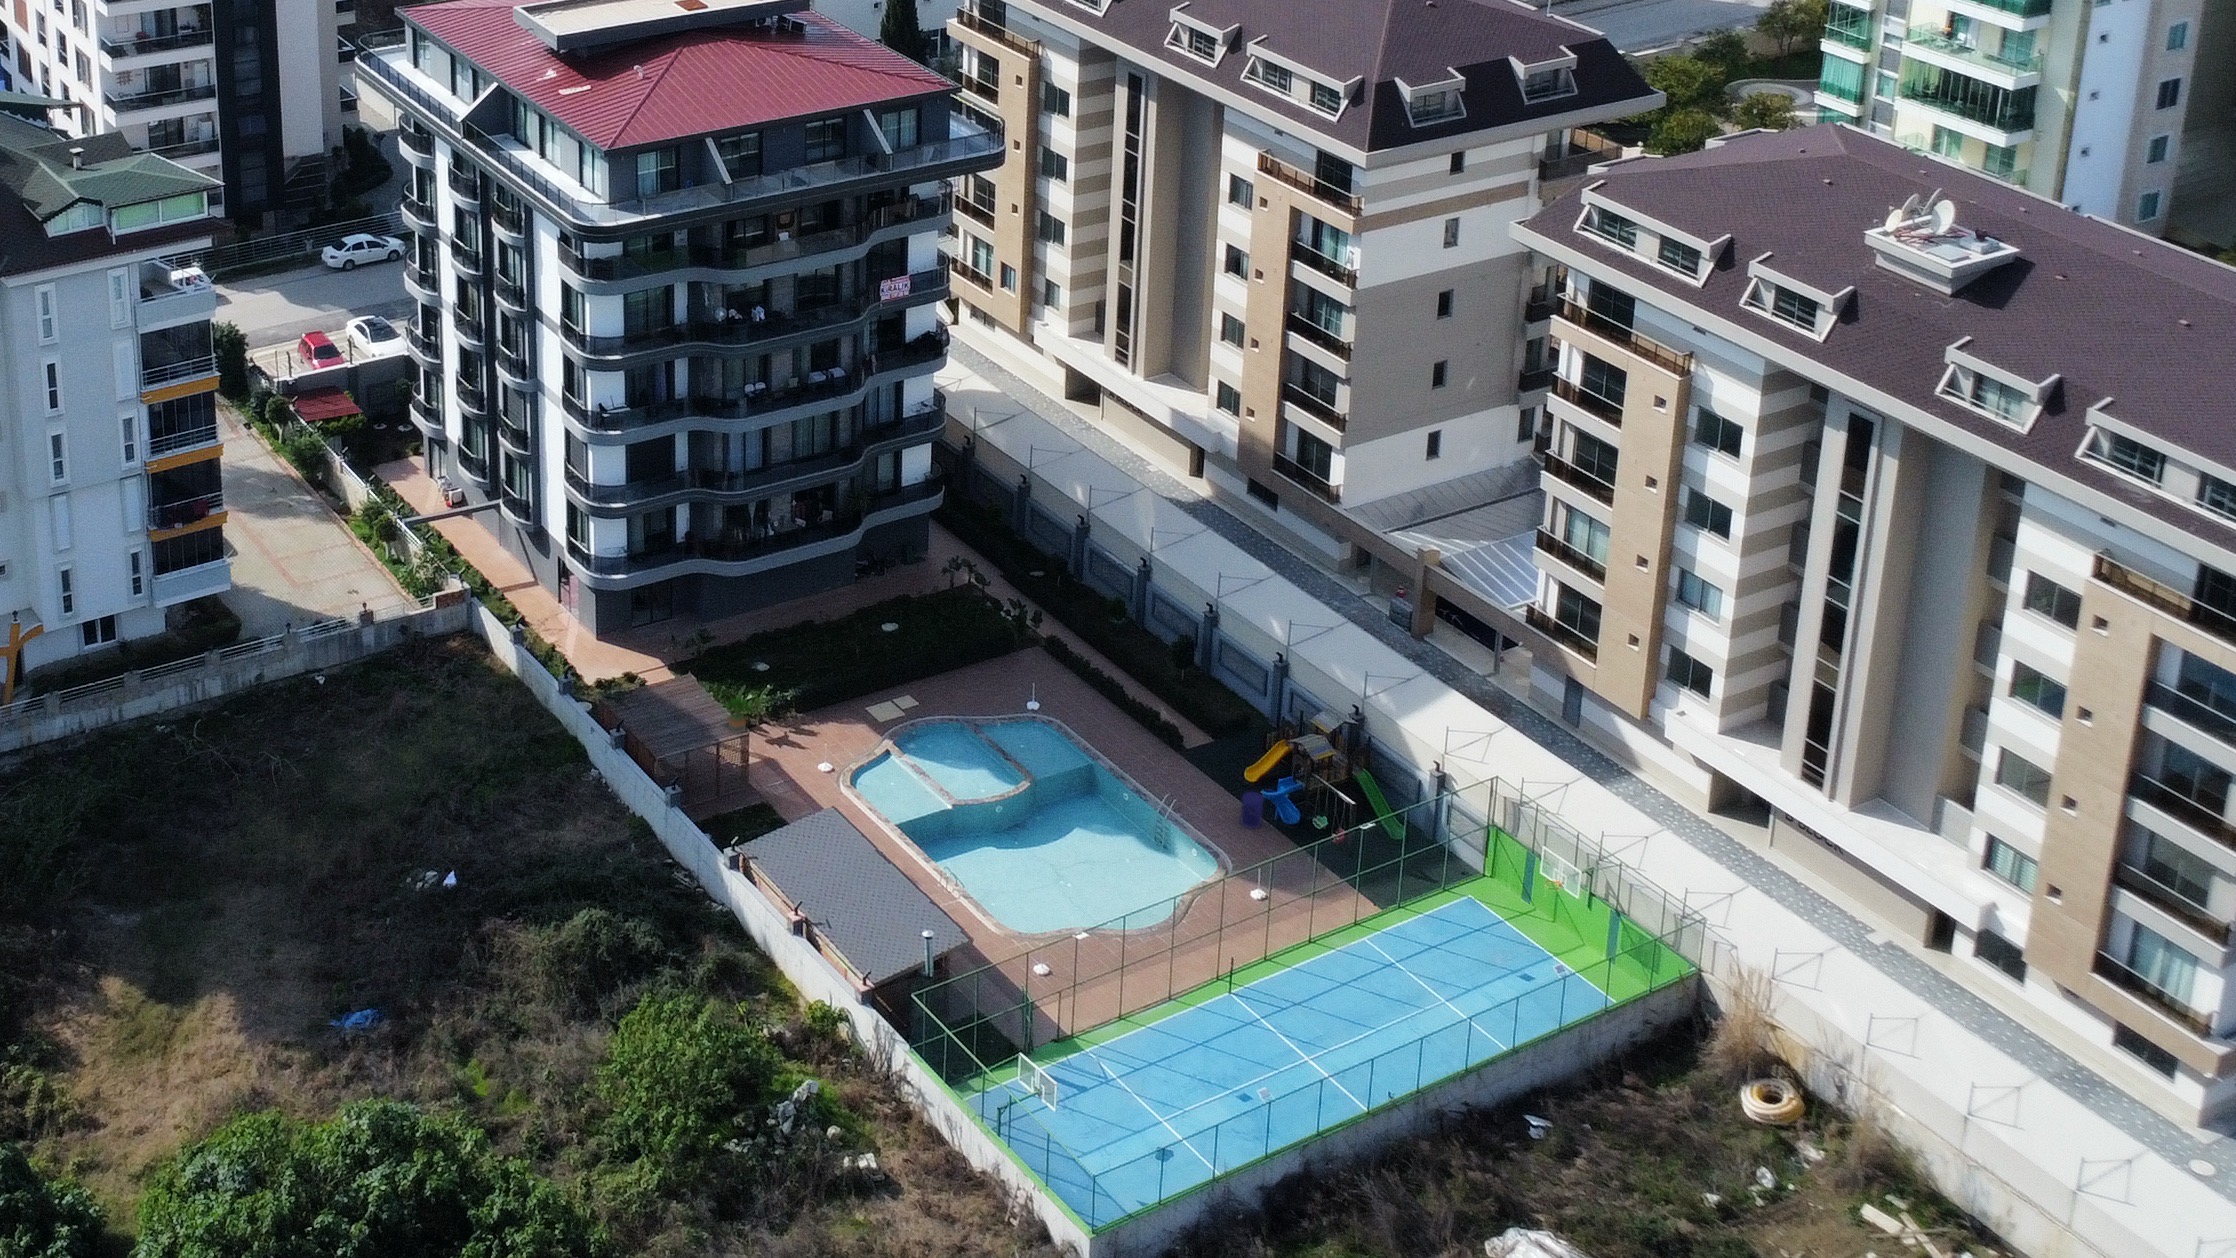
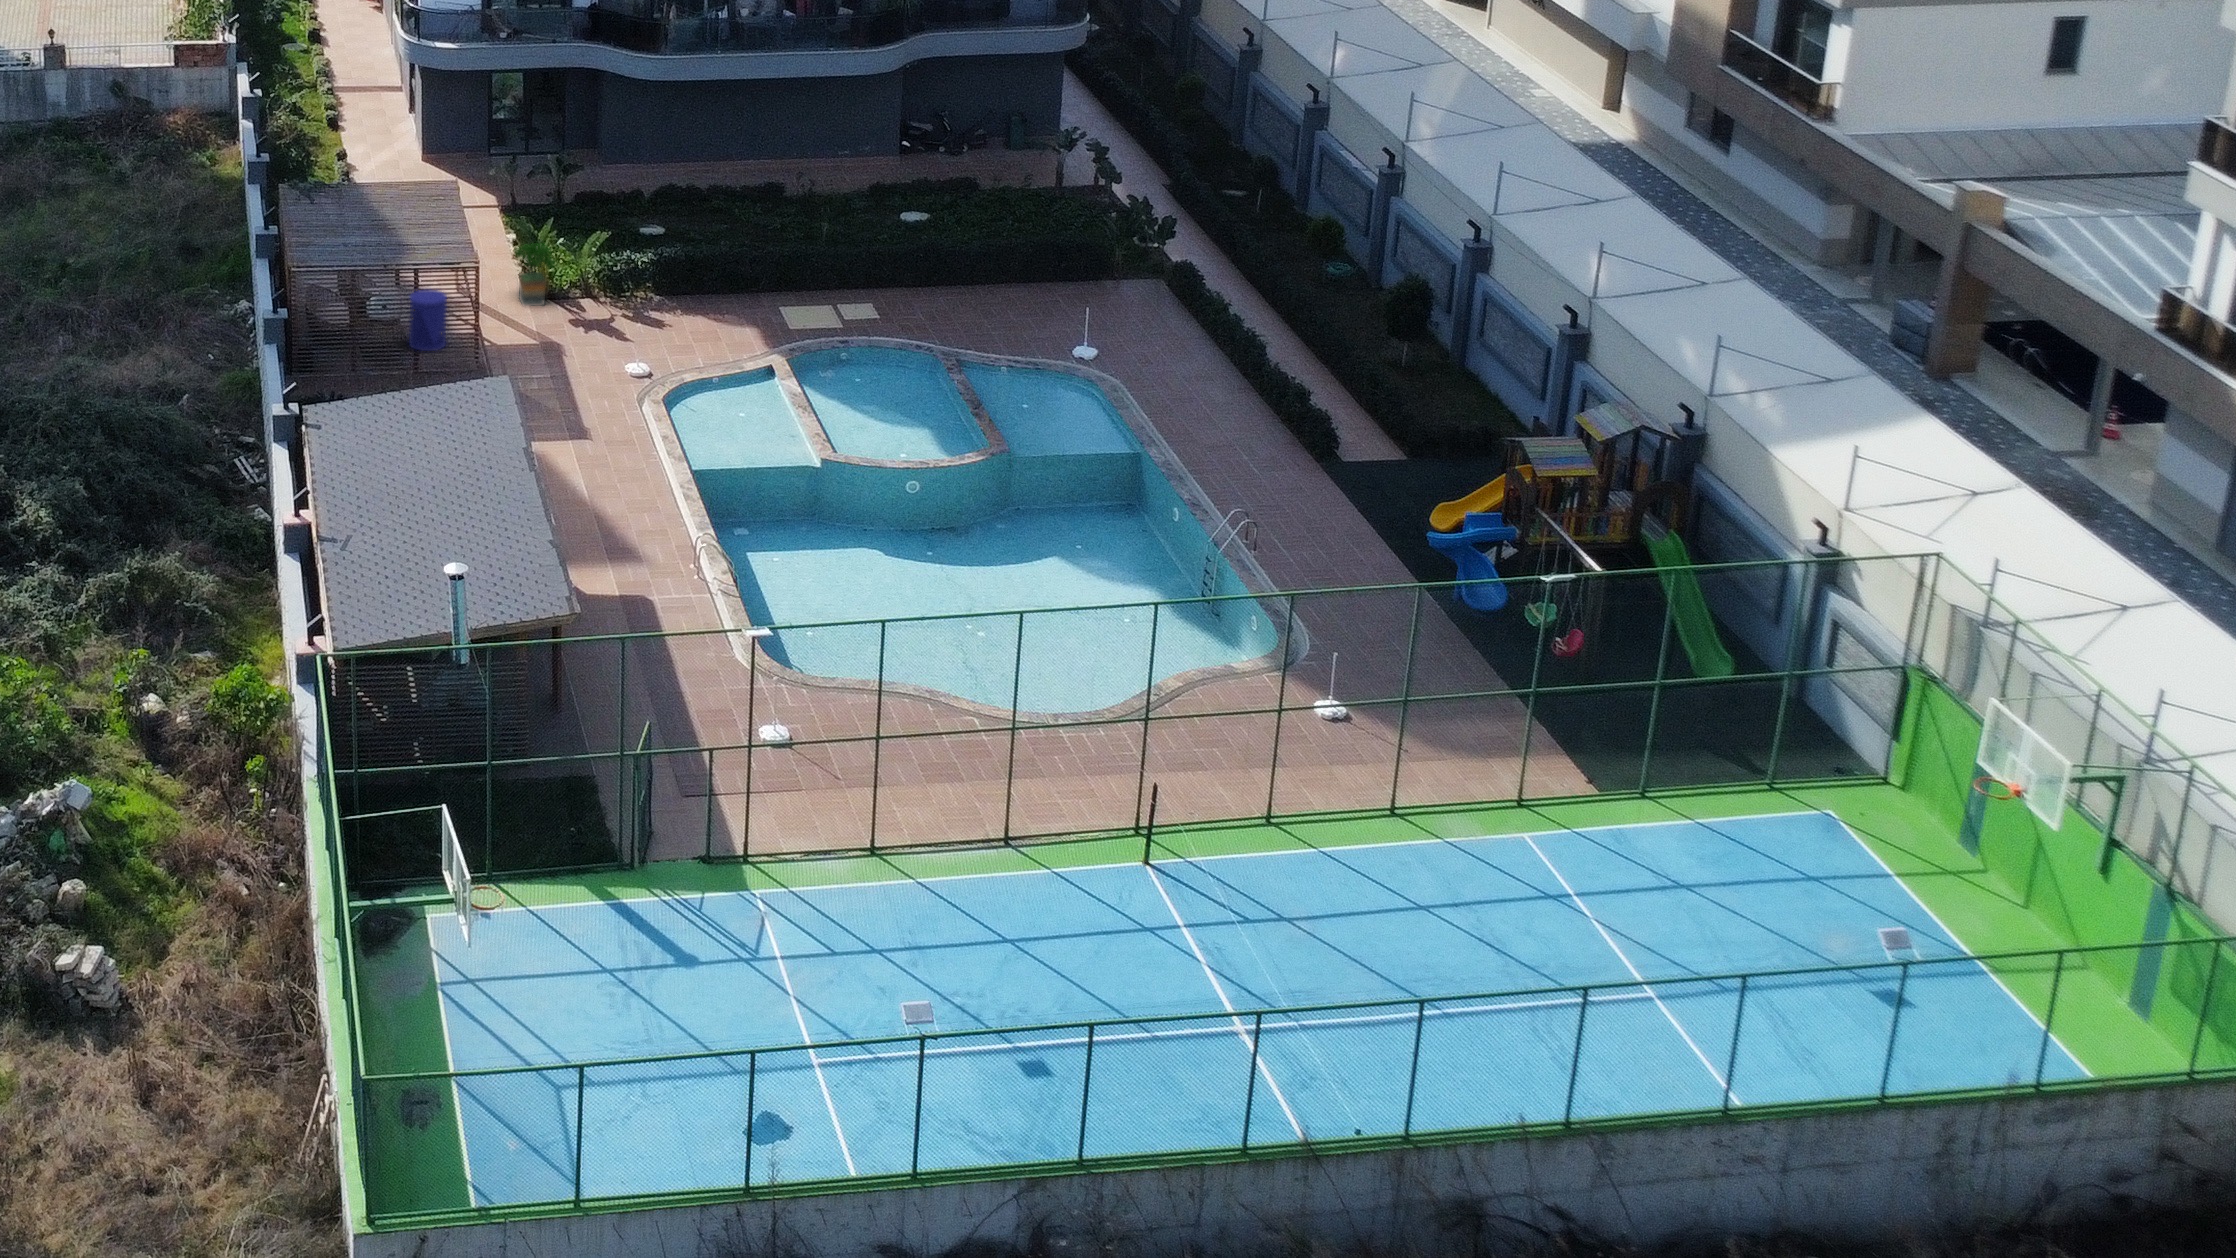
waste bin: present [1241,792,1263,829] -> present [409,290,447,351]

